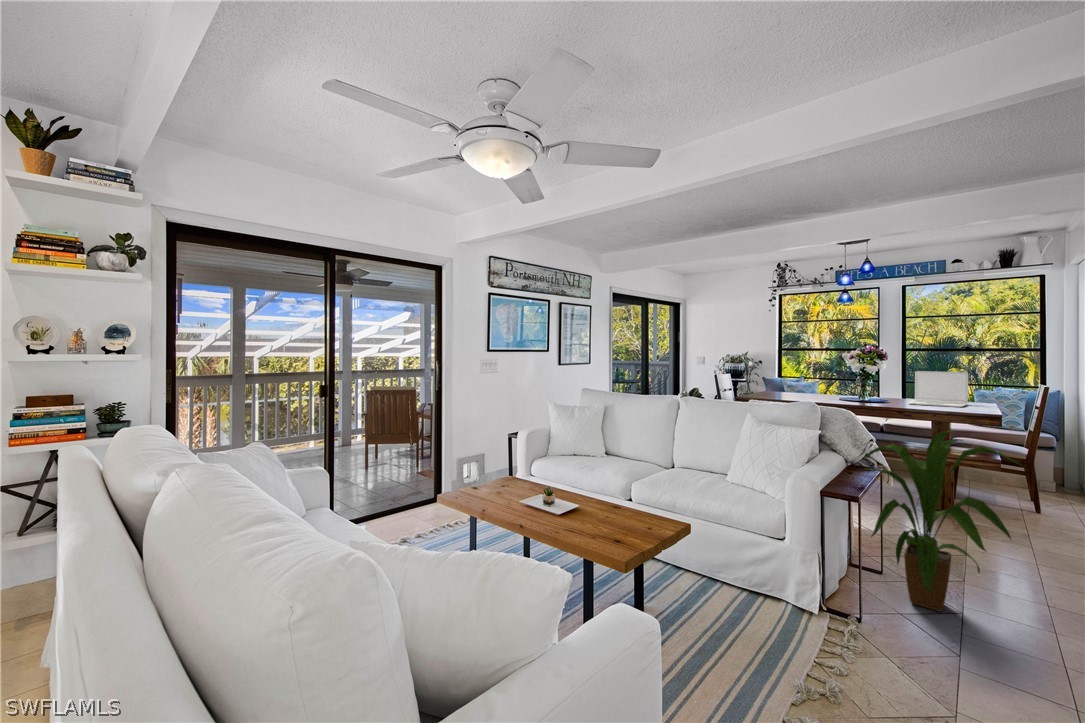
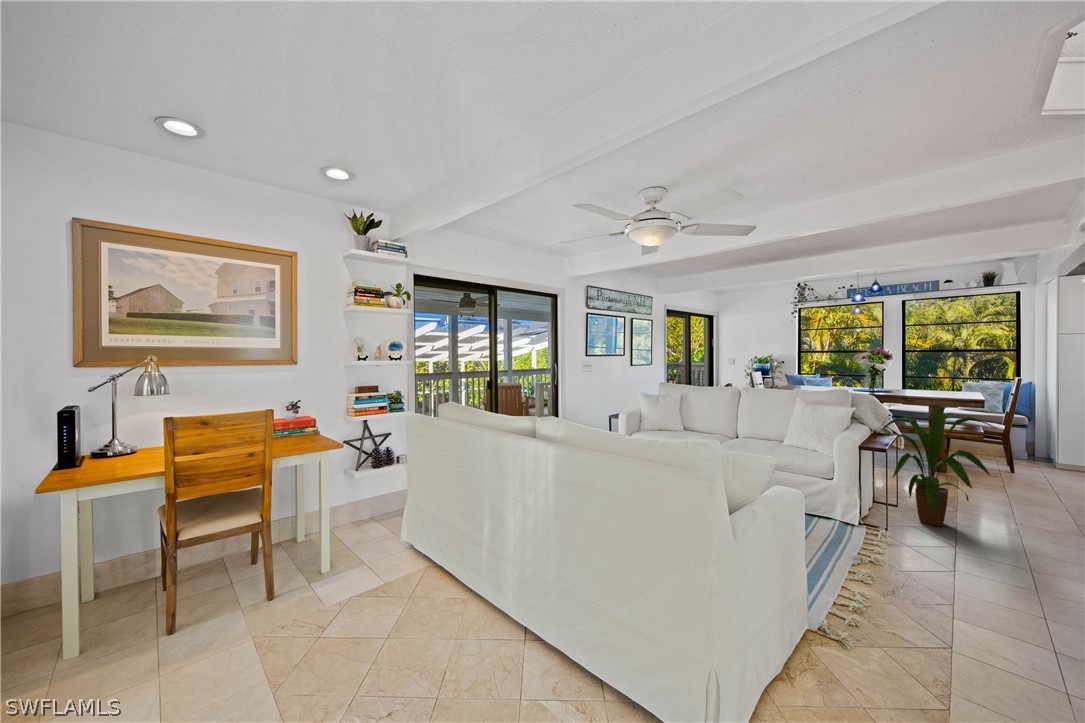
laptop: present [908,371,968,407] -> none [909,368,957,395]

